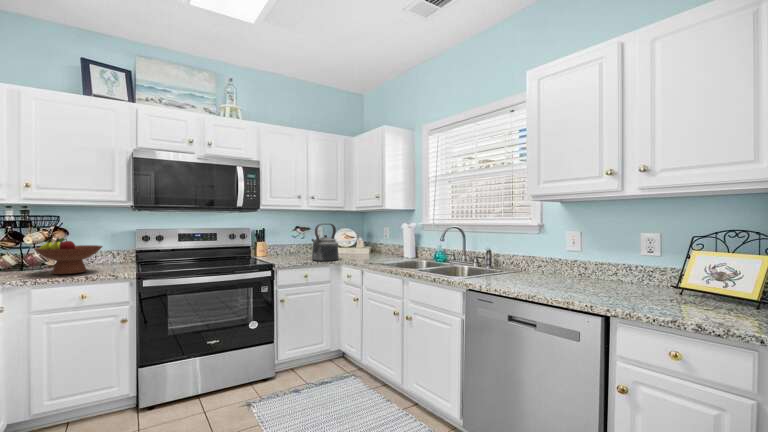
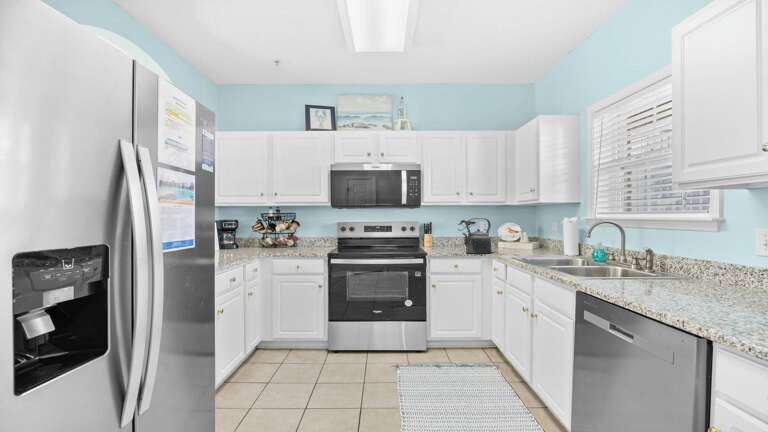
fruit bowl: present [34,238,102,274] -> none [275,228,311,251]

